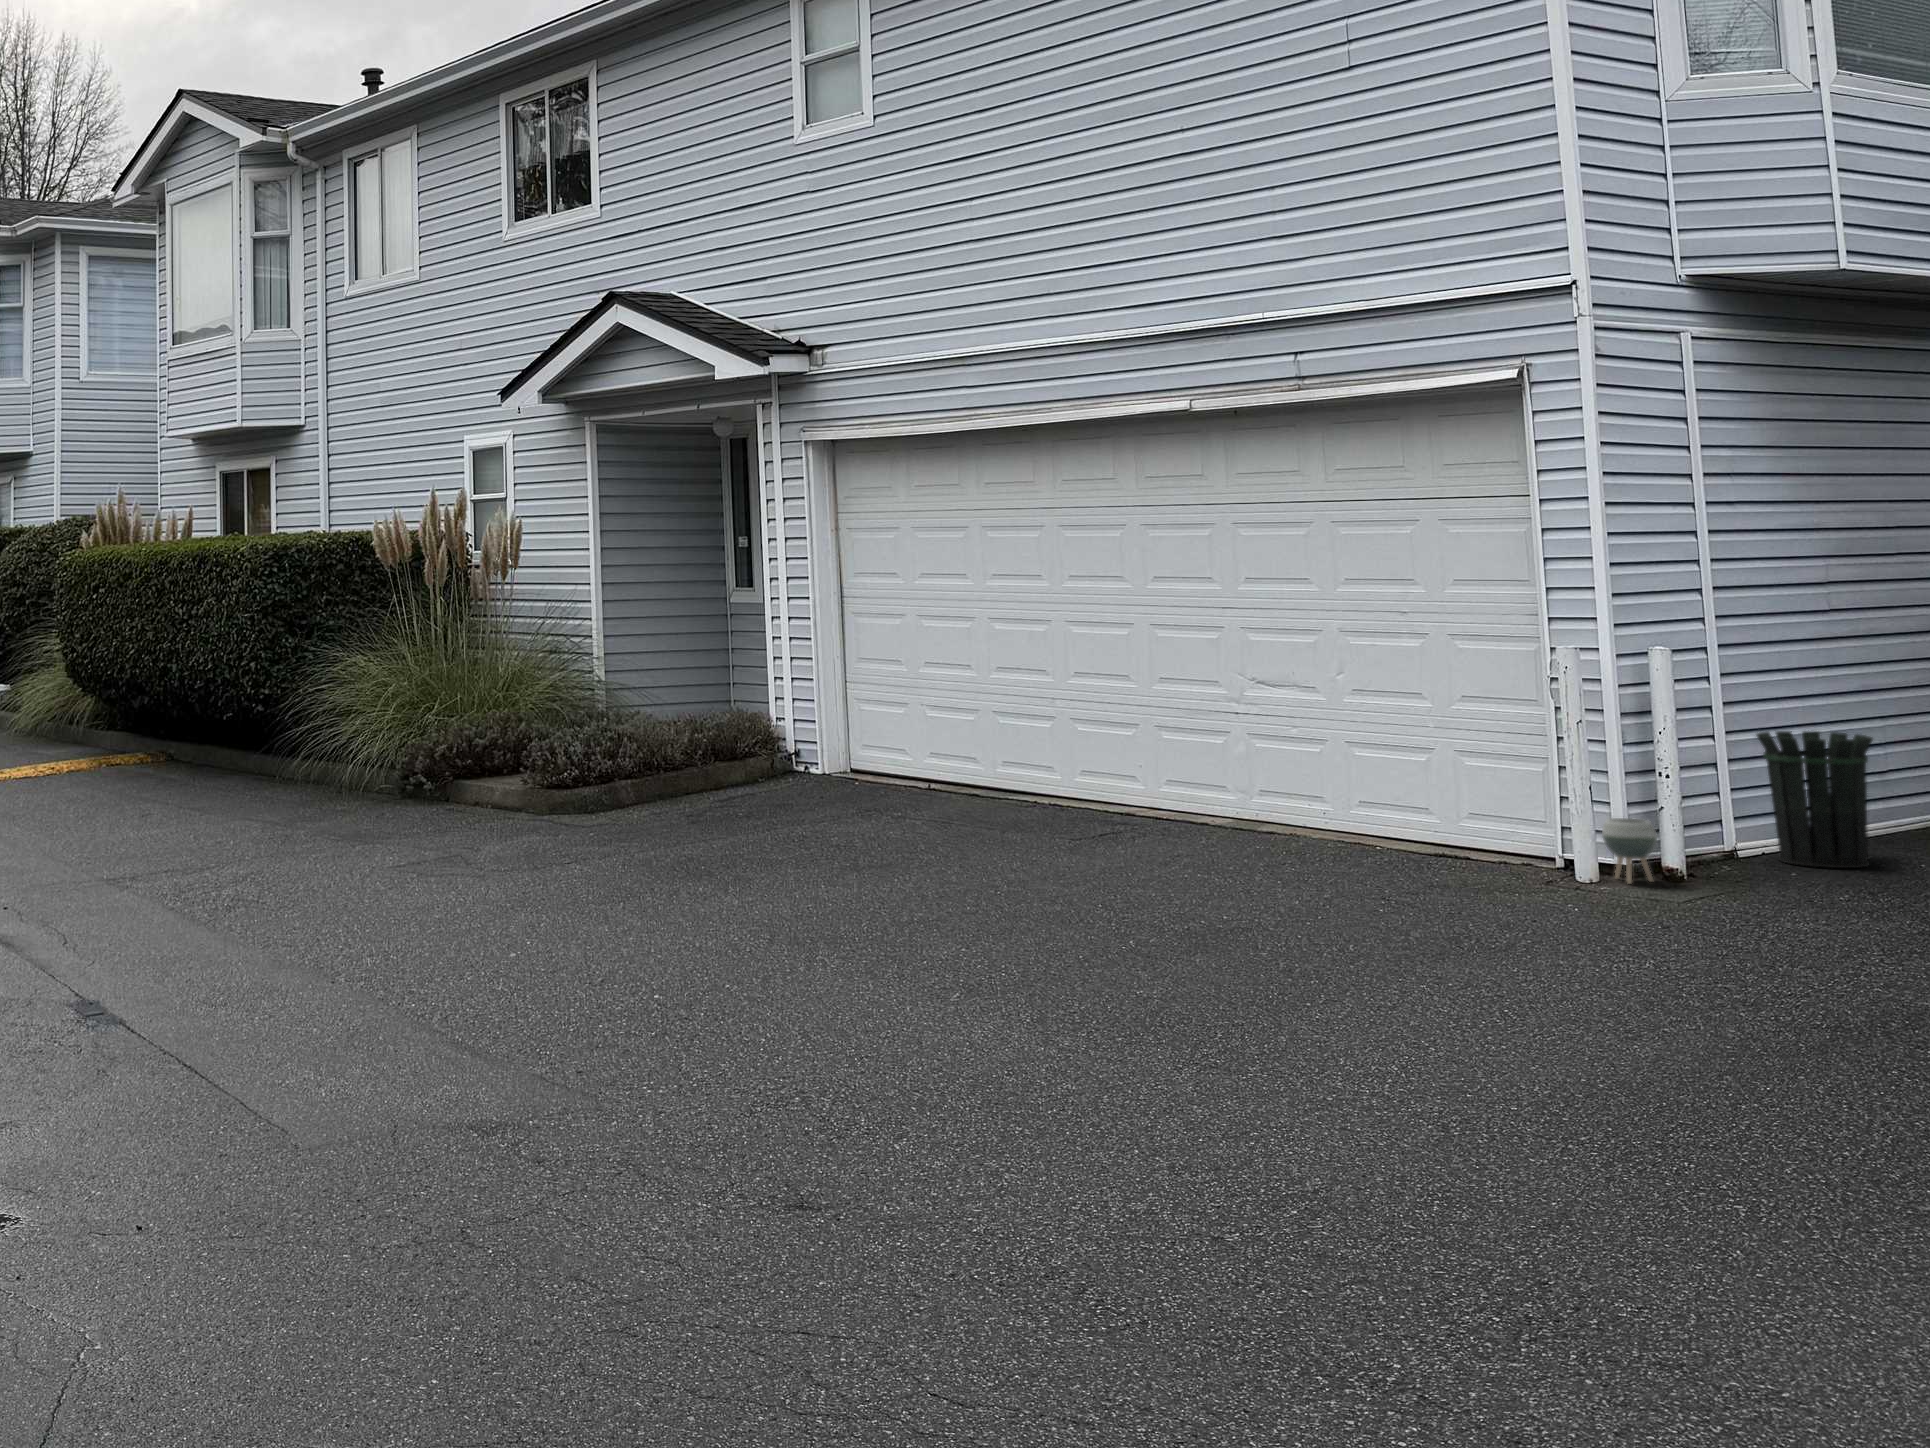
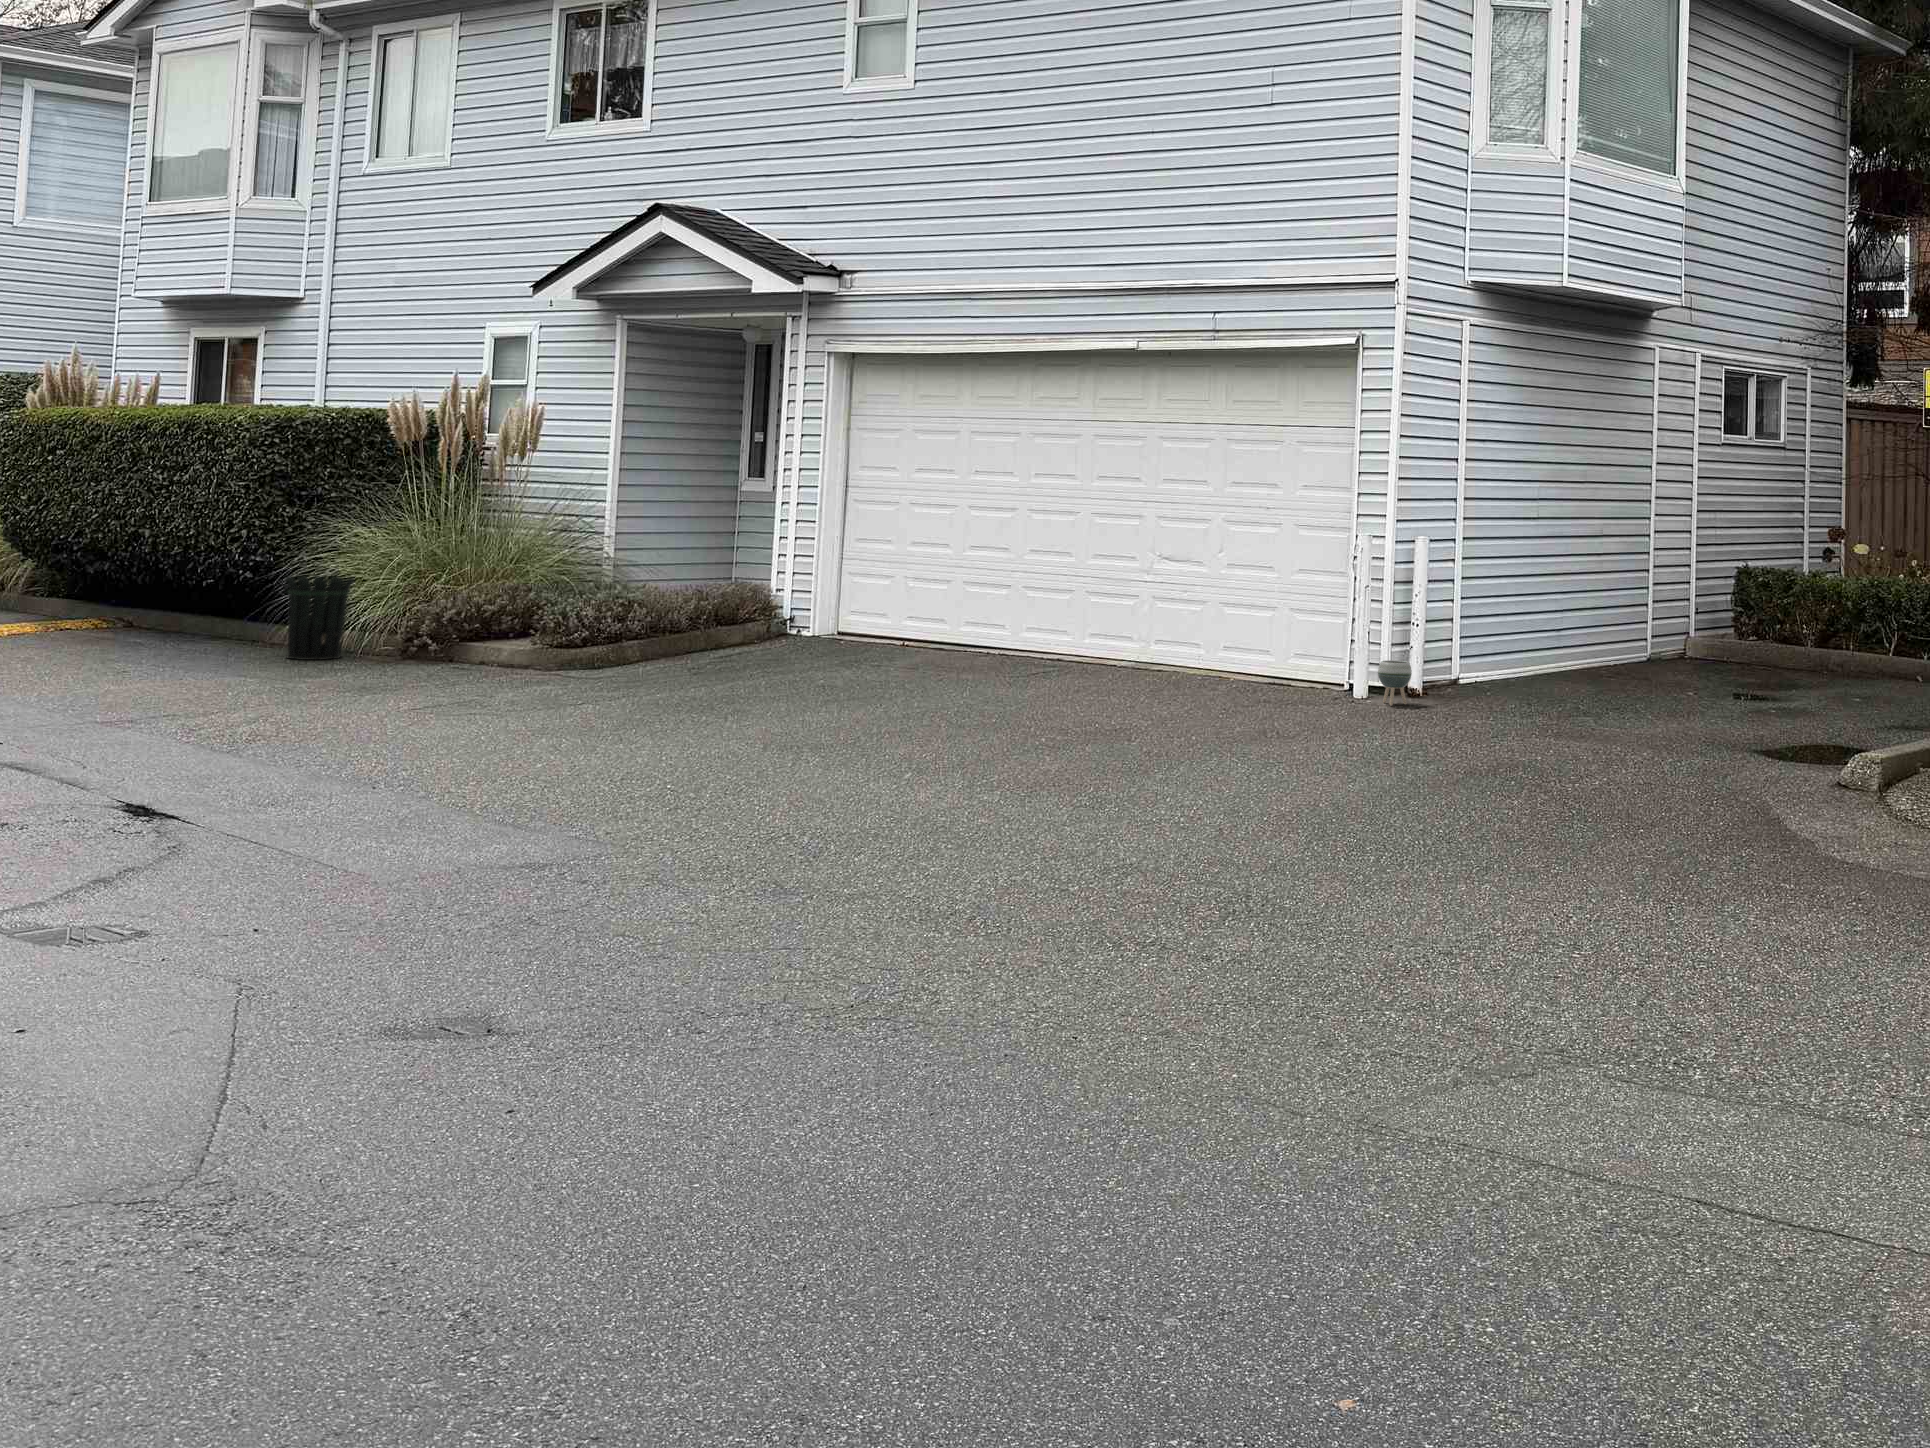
waste bin: present [1756,731,1873,868] -> present [286,576,353,660]

